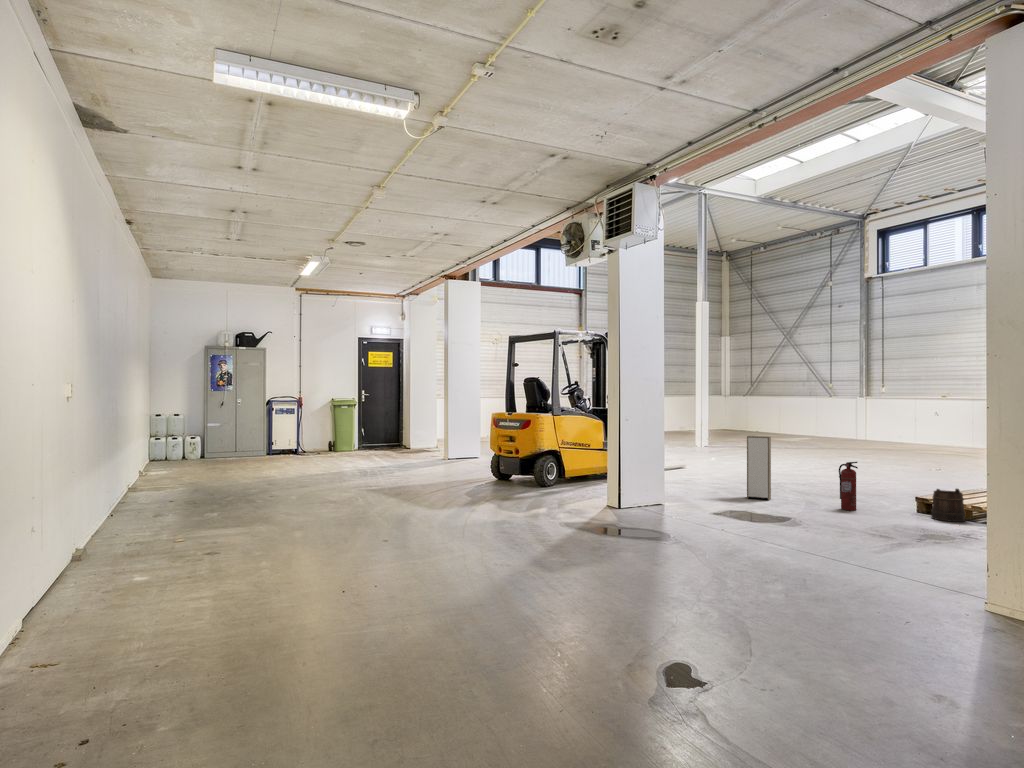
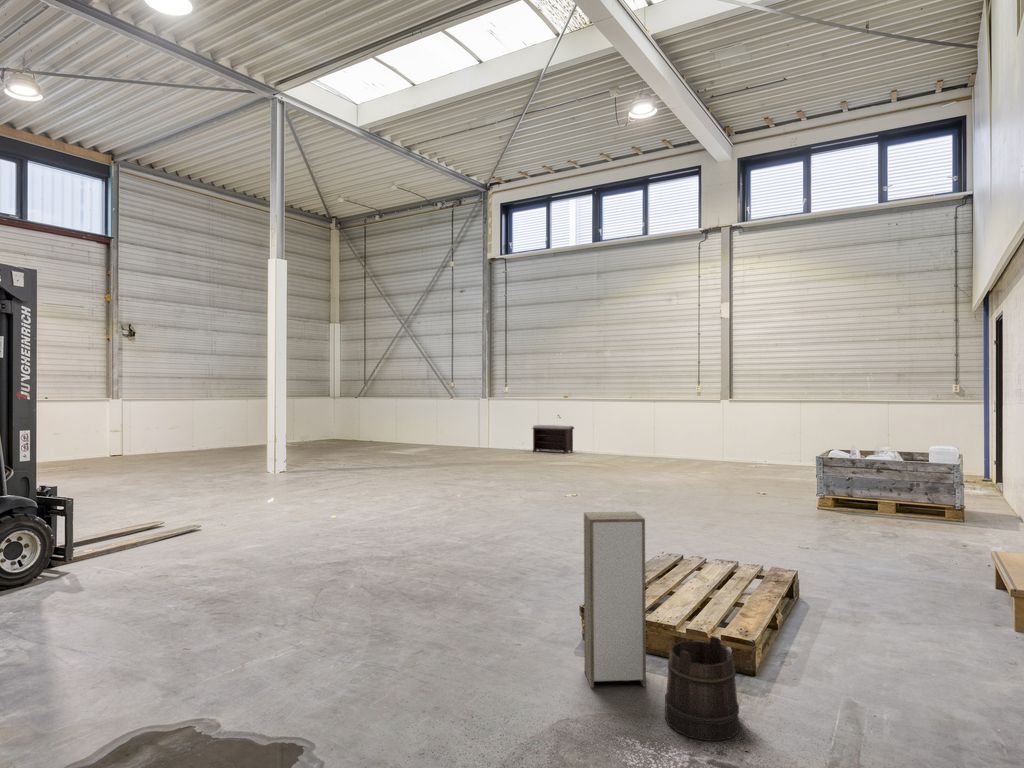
bench: none [908,421,953,446] -> present [533,425,574,453]
storage cabinet: present [747,436,771,500] -> present [584,512,646,688]
fire extinguisher: present [839,462,858,511] -> none [456,587,502,724]

